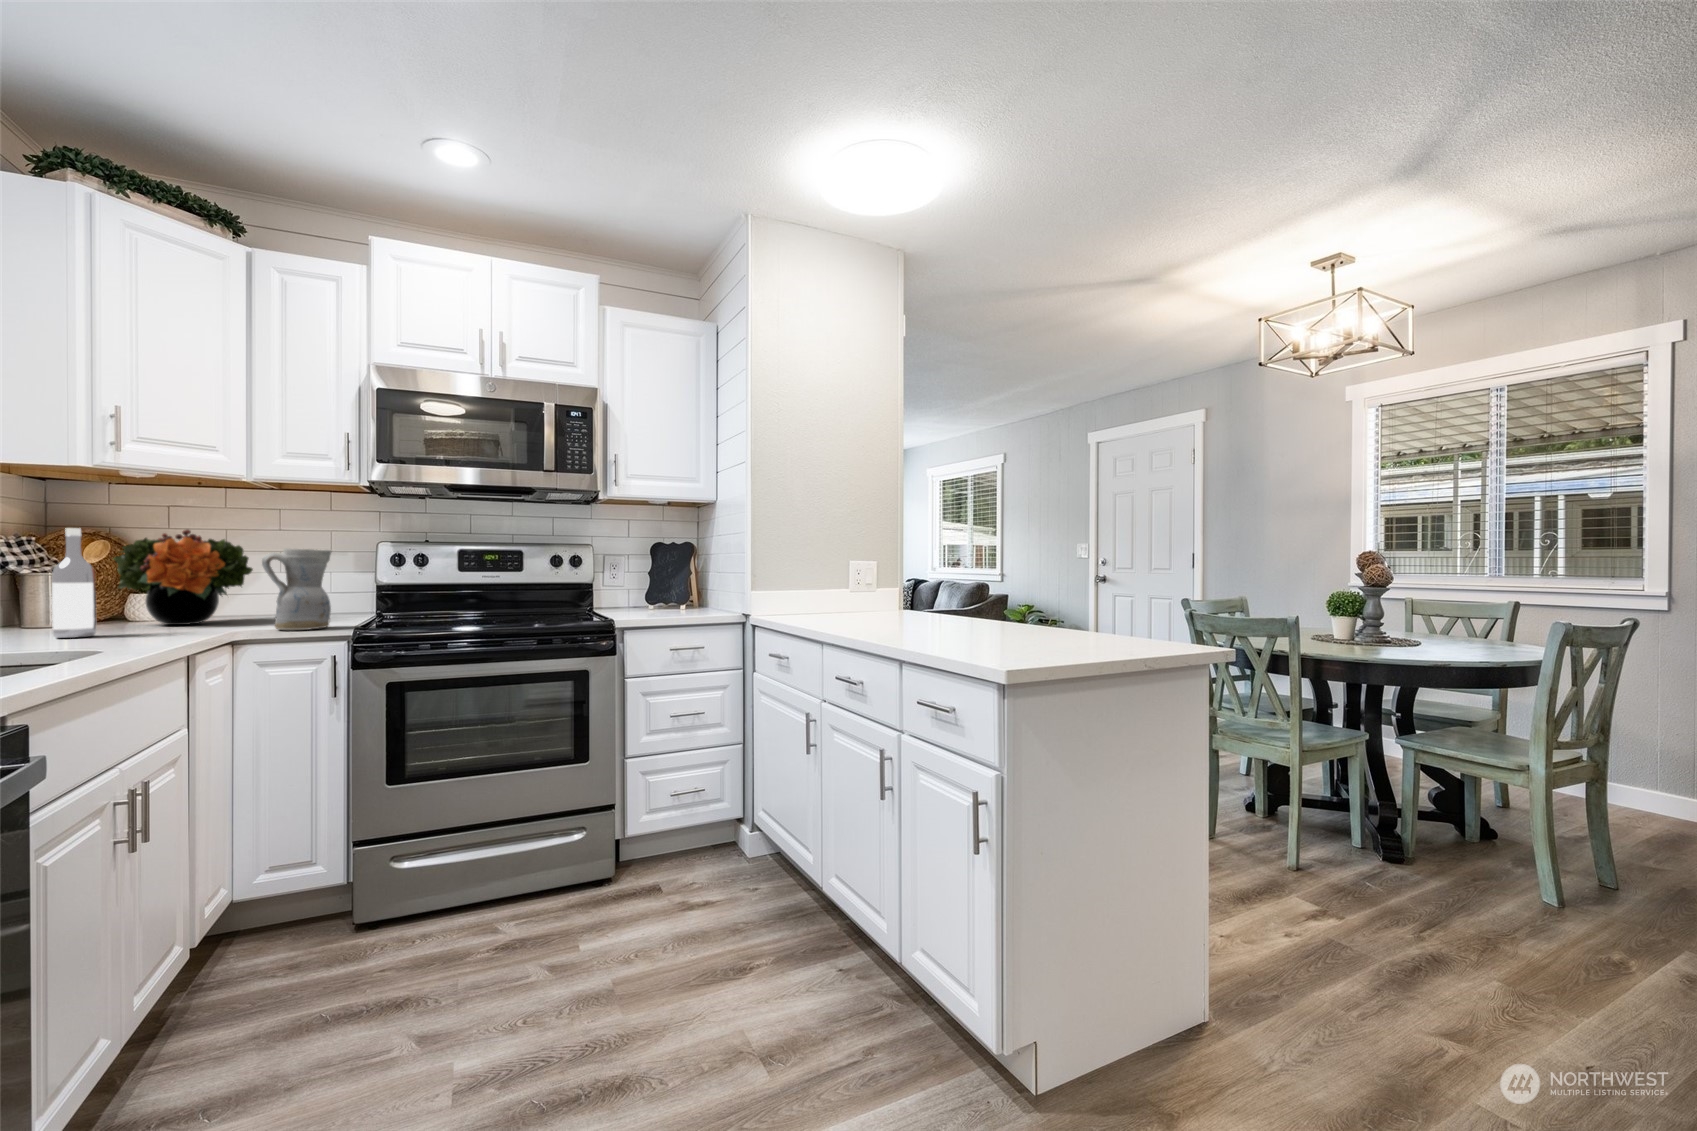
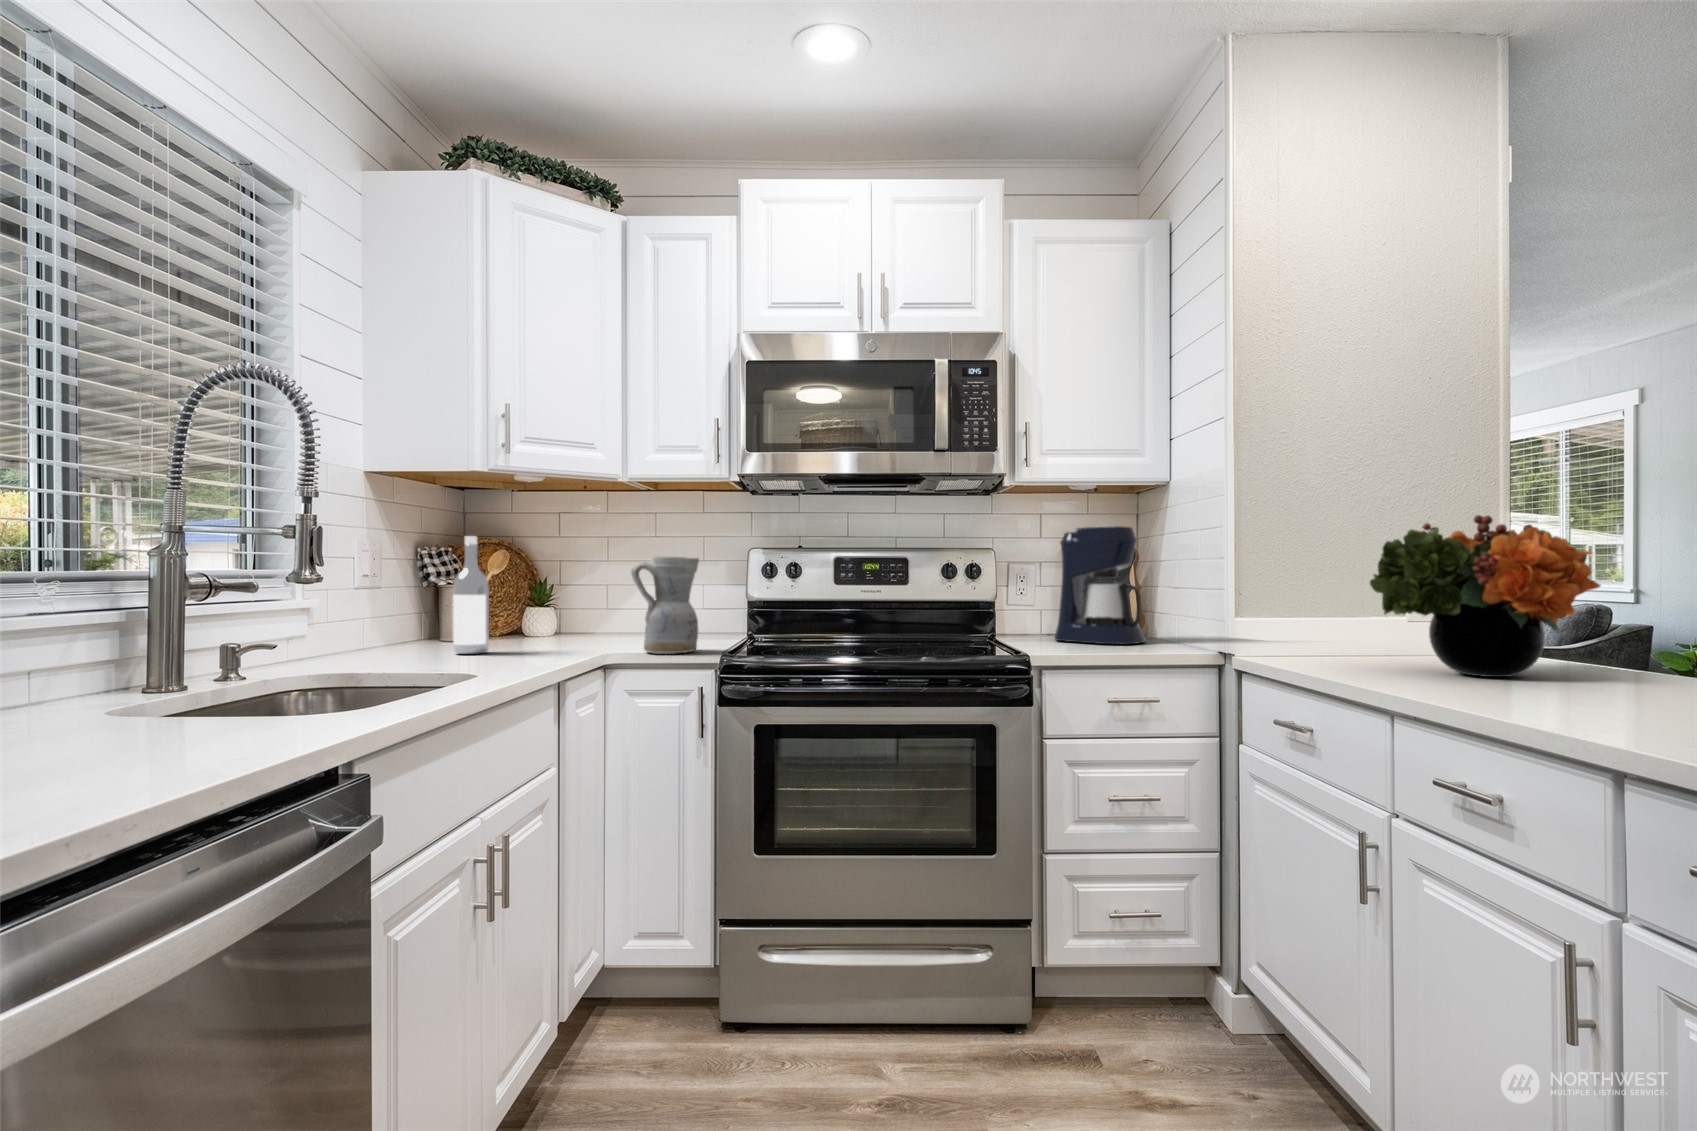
flower arrangement: present [114,529,253,625] -> present [1370,515,1600,677]
coffee maker: none [639,531,703,612] -> present [1055,526,1146,644]

